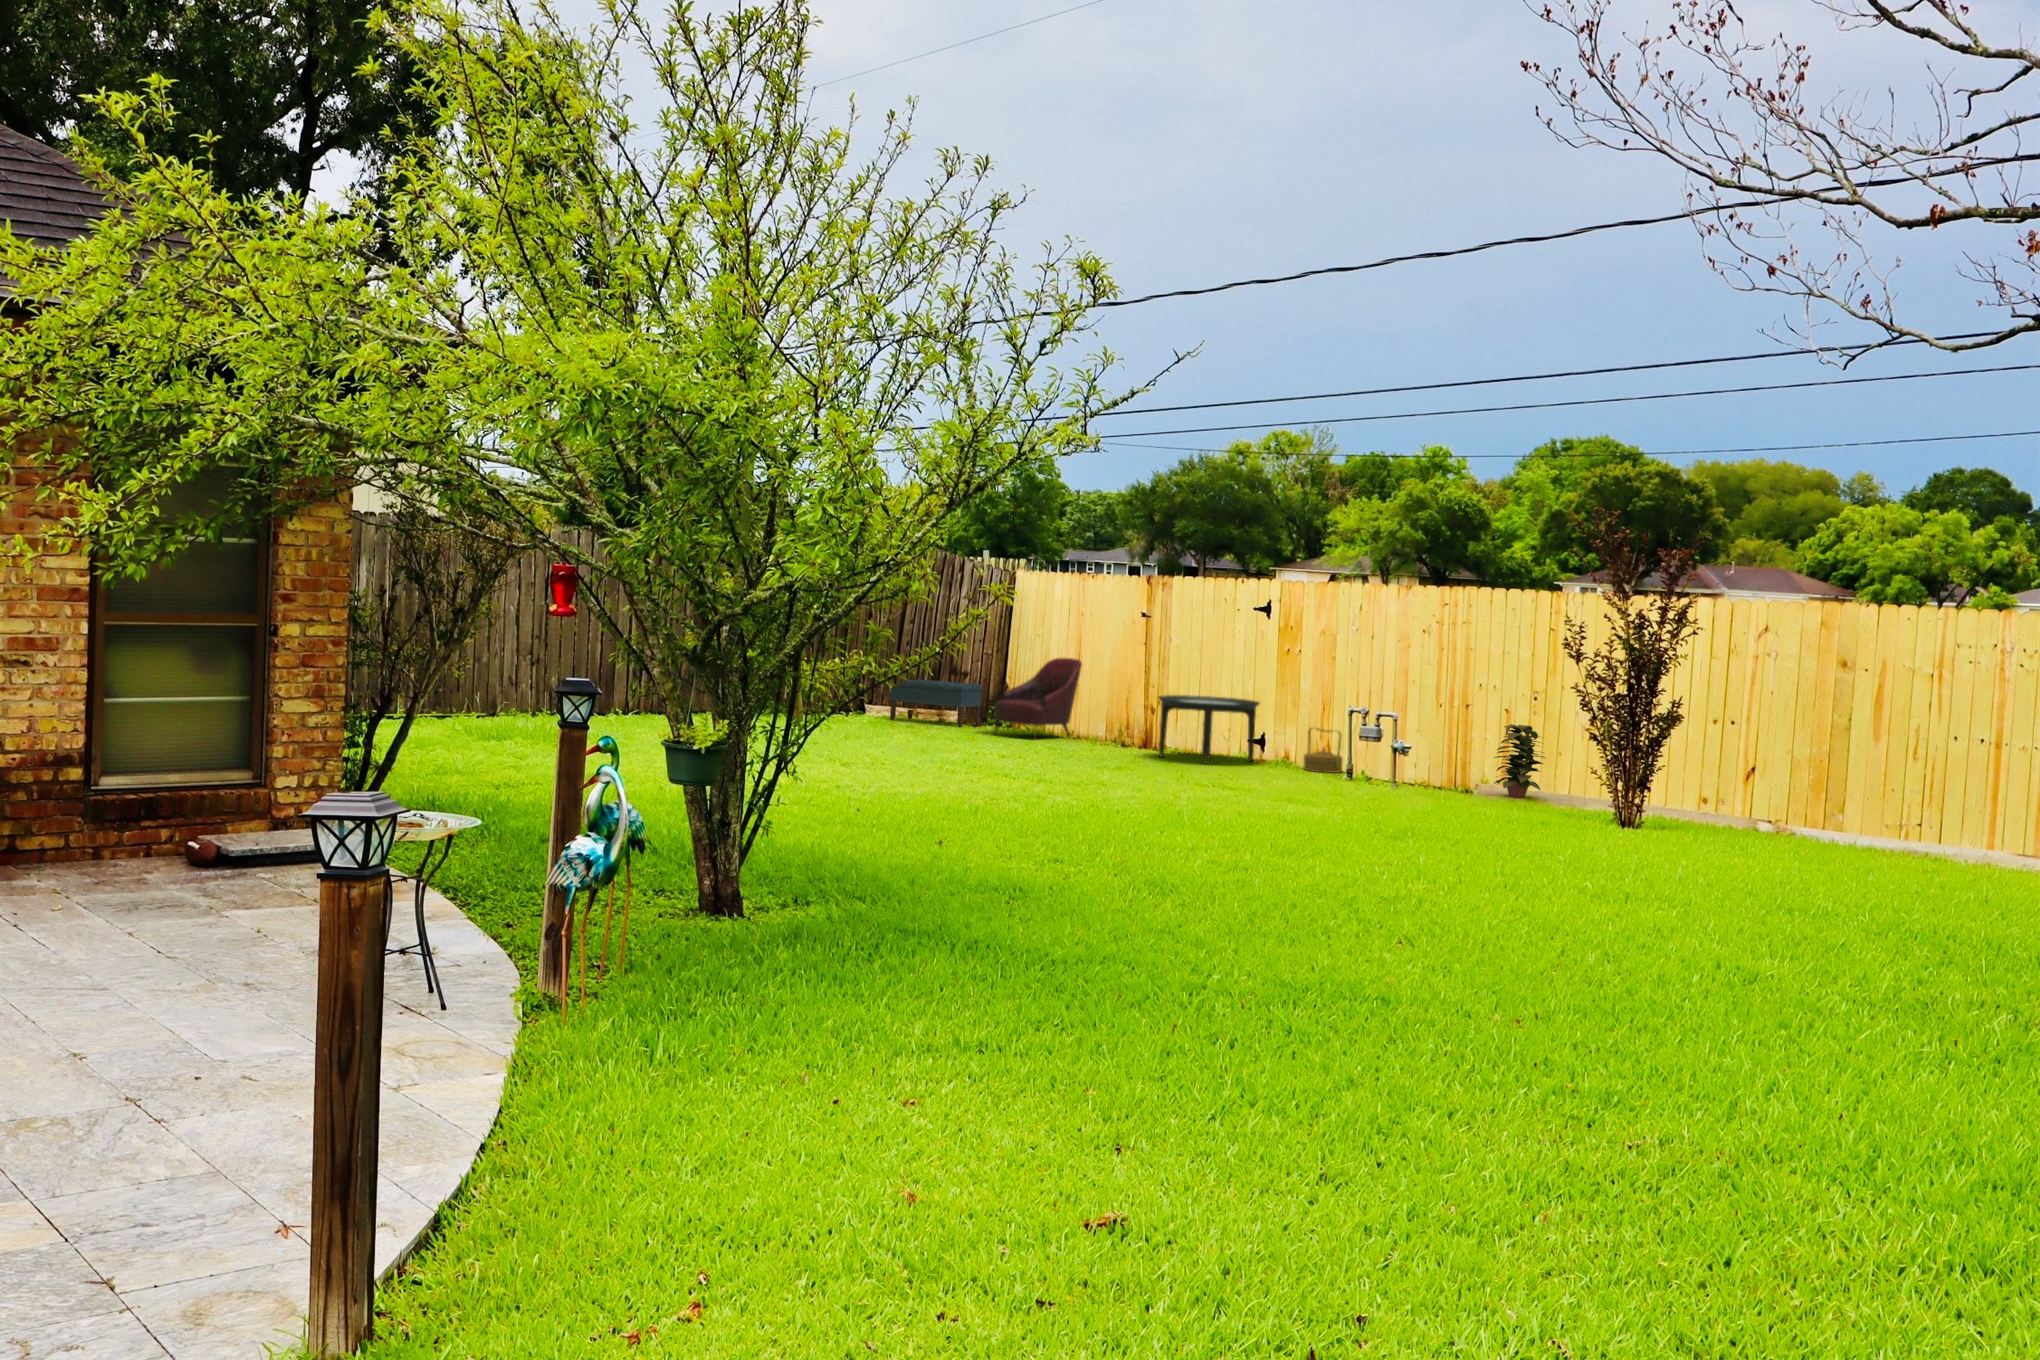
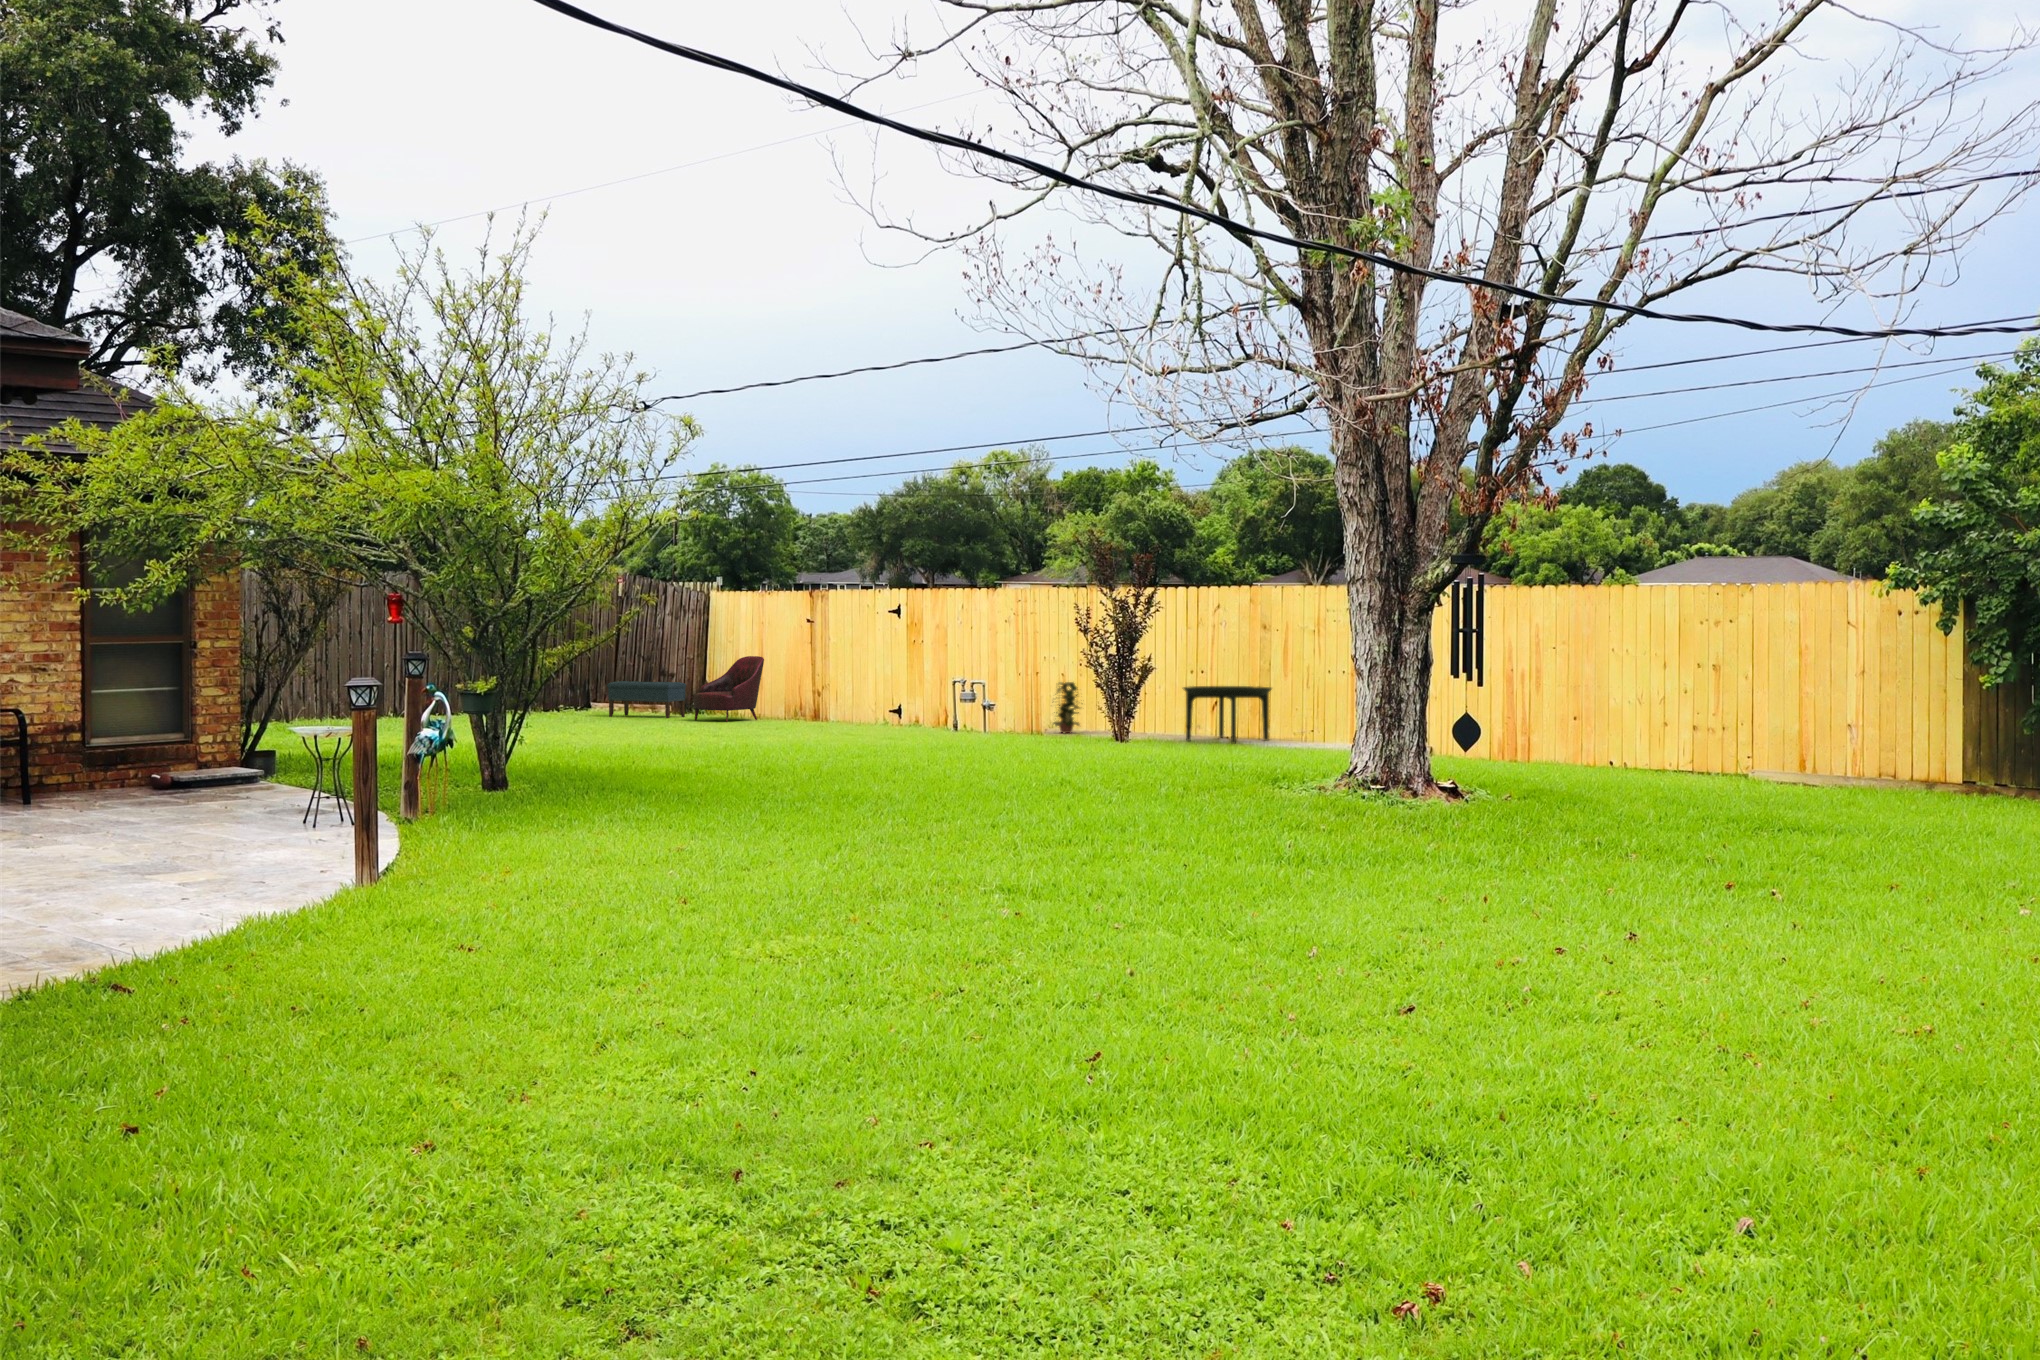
round table: present [1157,695,1260,764] -> present [1183,686,1272,744]
woven basket: present [1304,728,1343,773] -> none [926,696,956,728]

